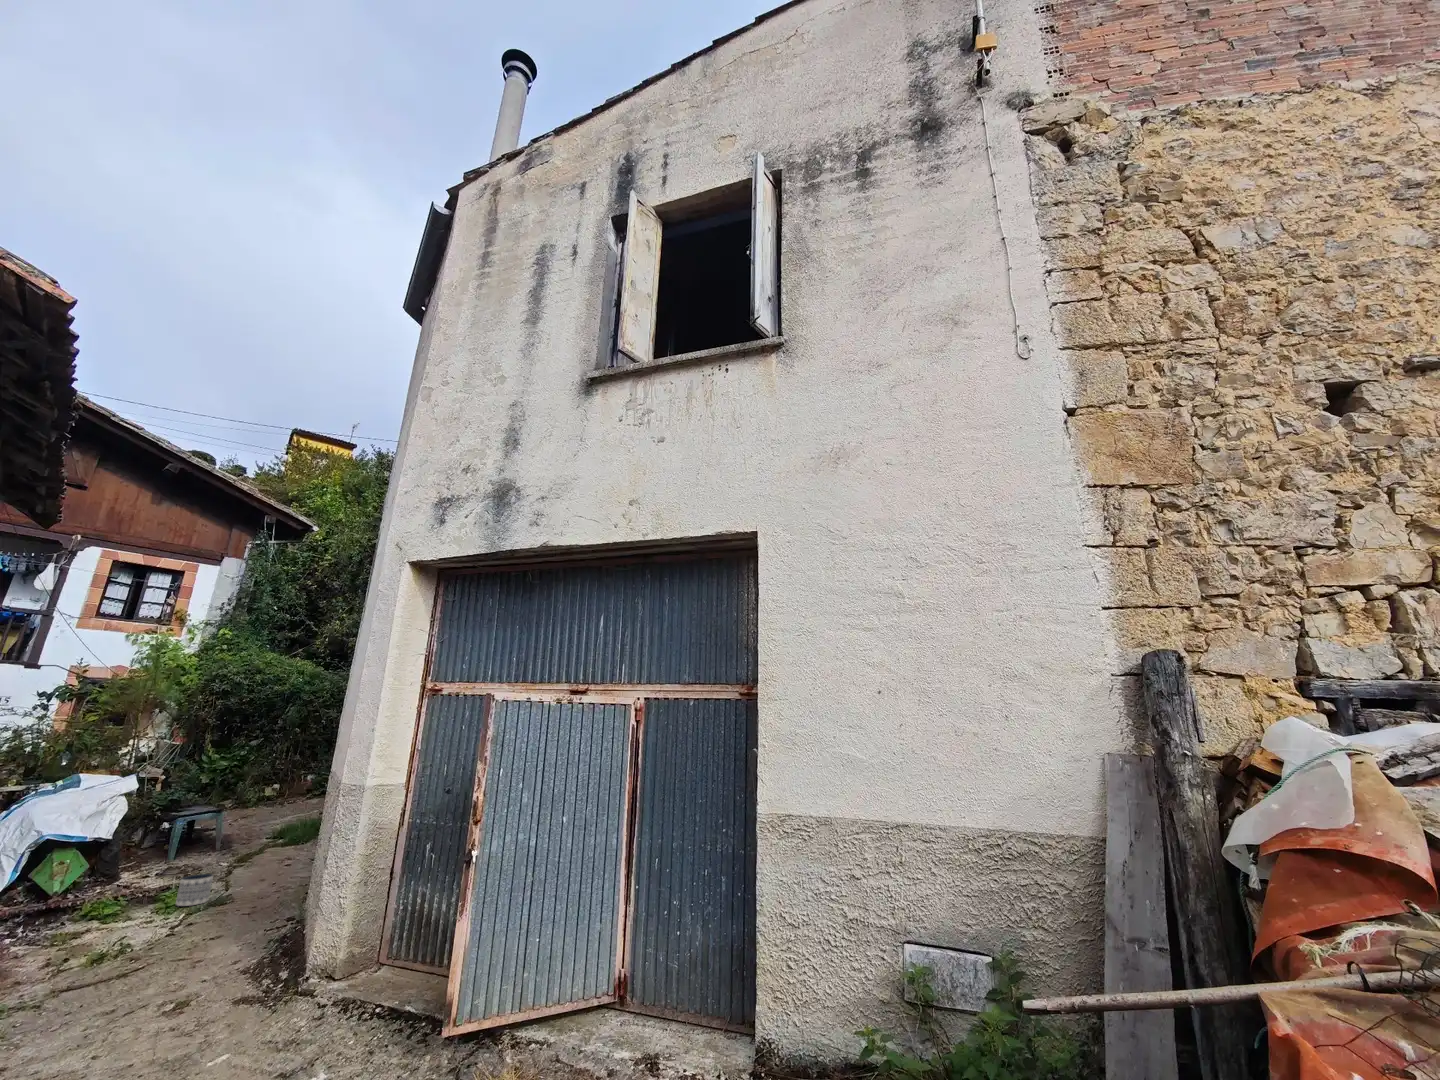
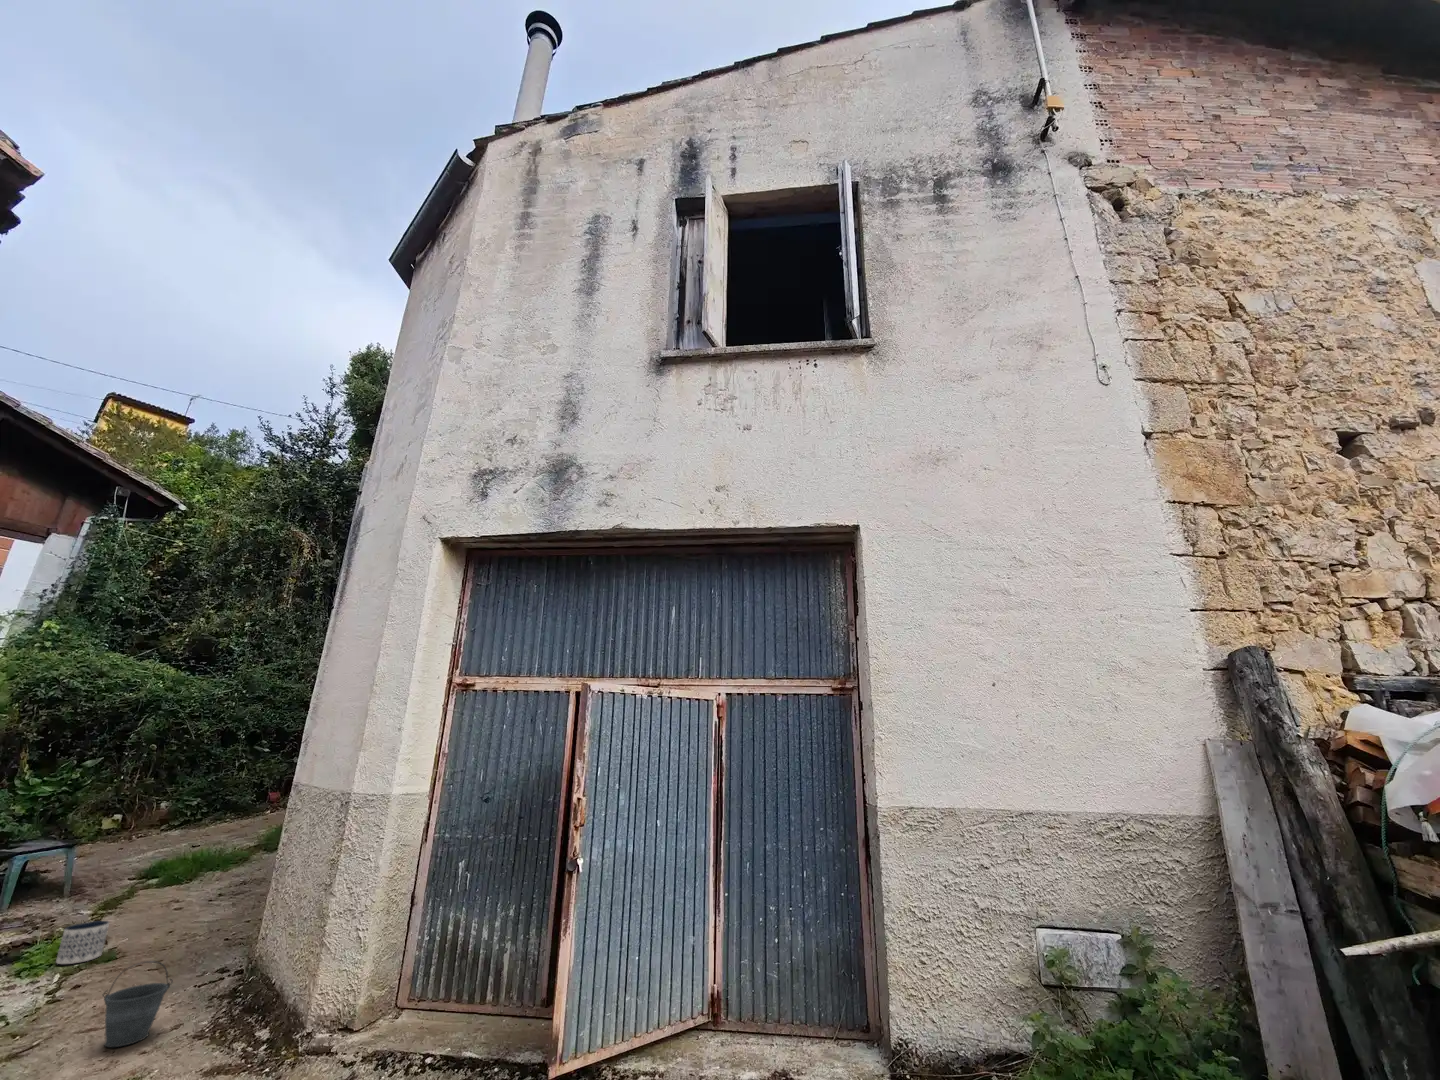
bucket: none [168,909,220,973] -> present [103,961,173,1047]

